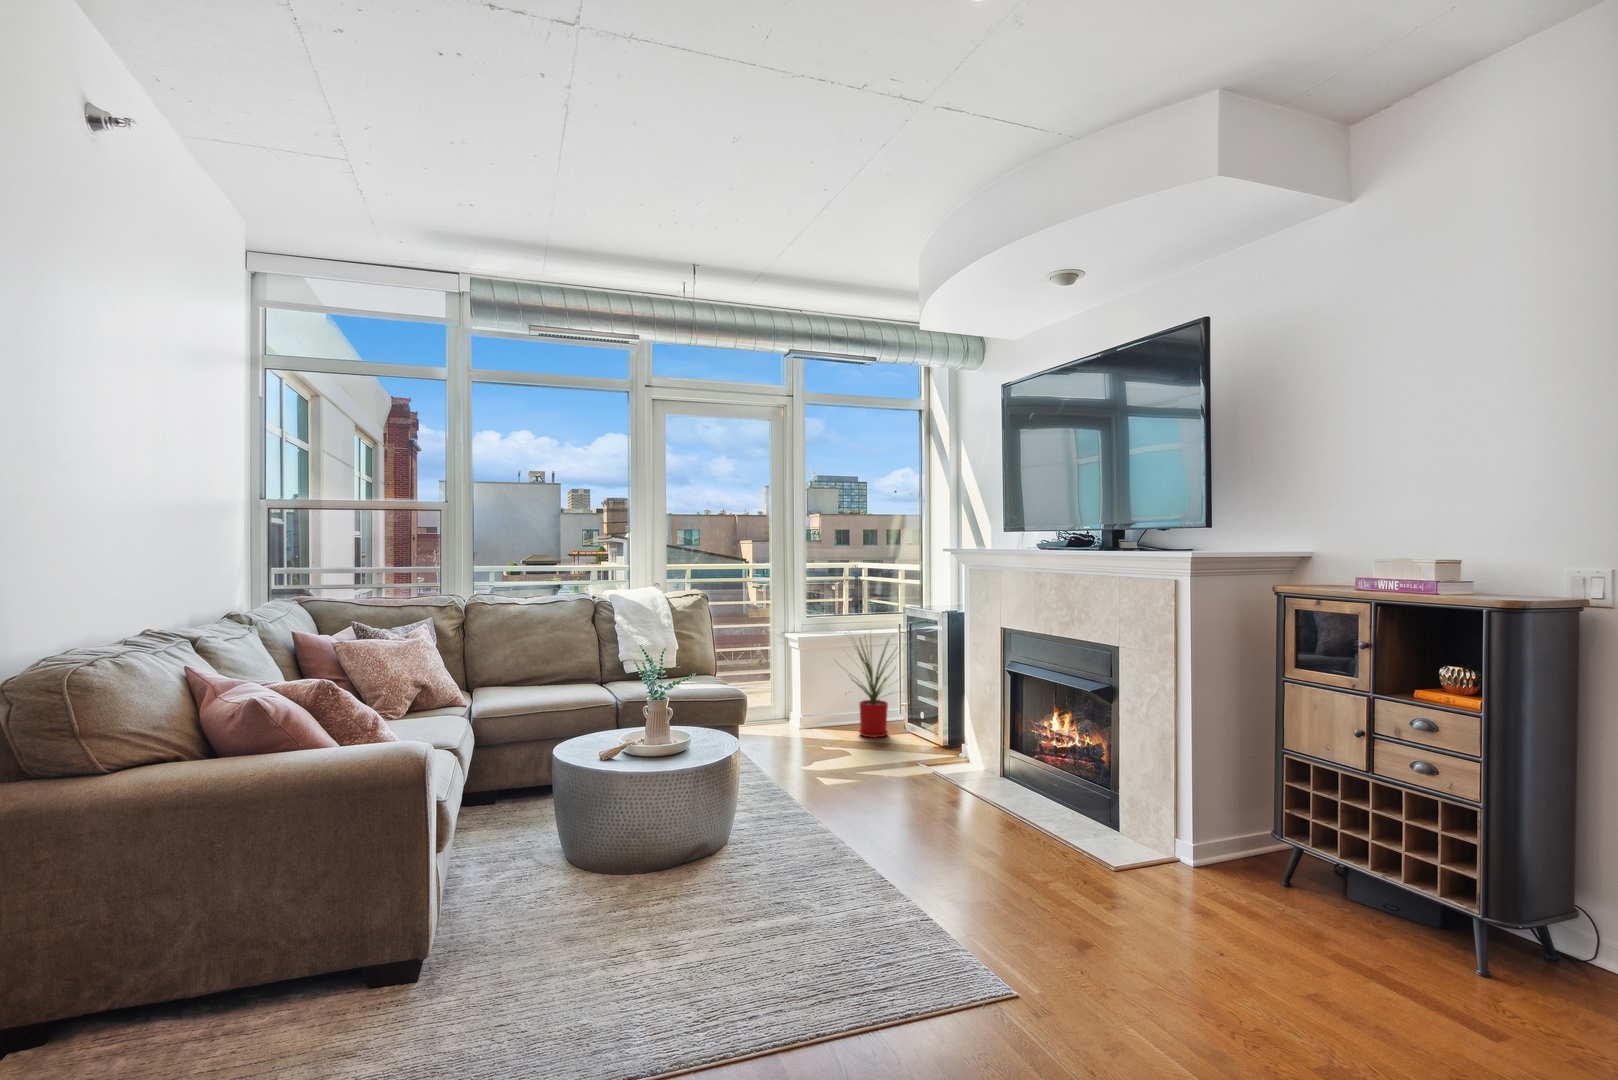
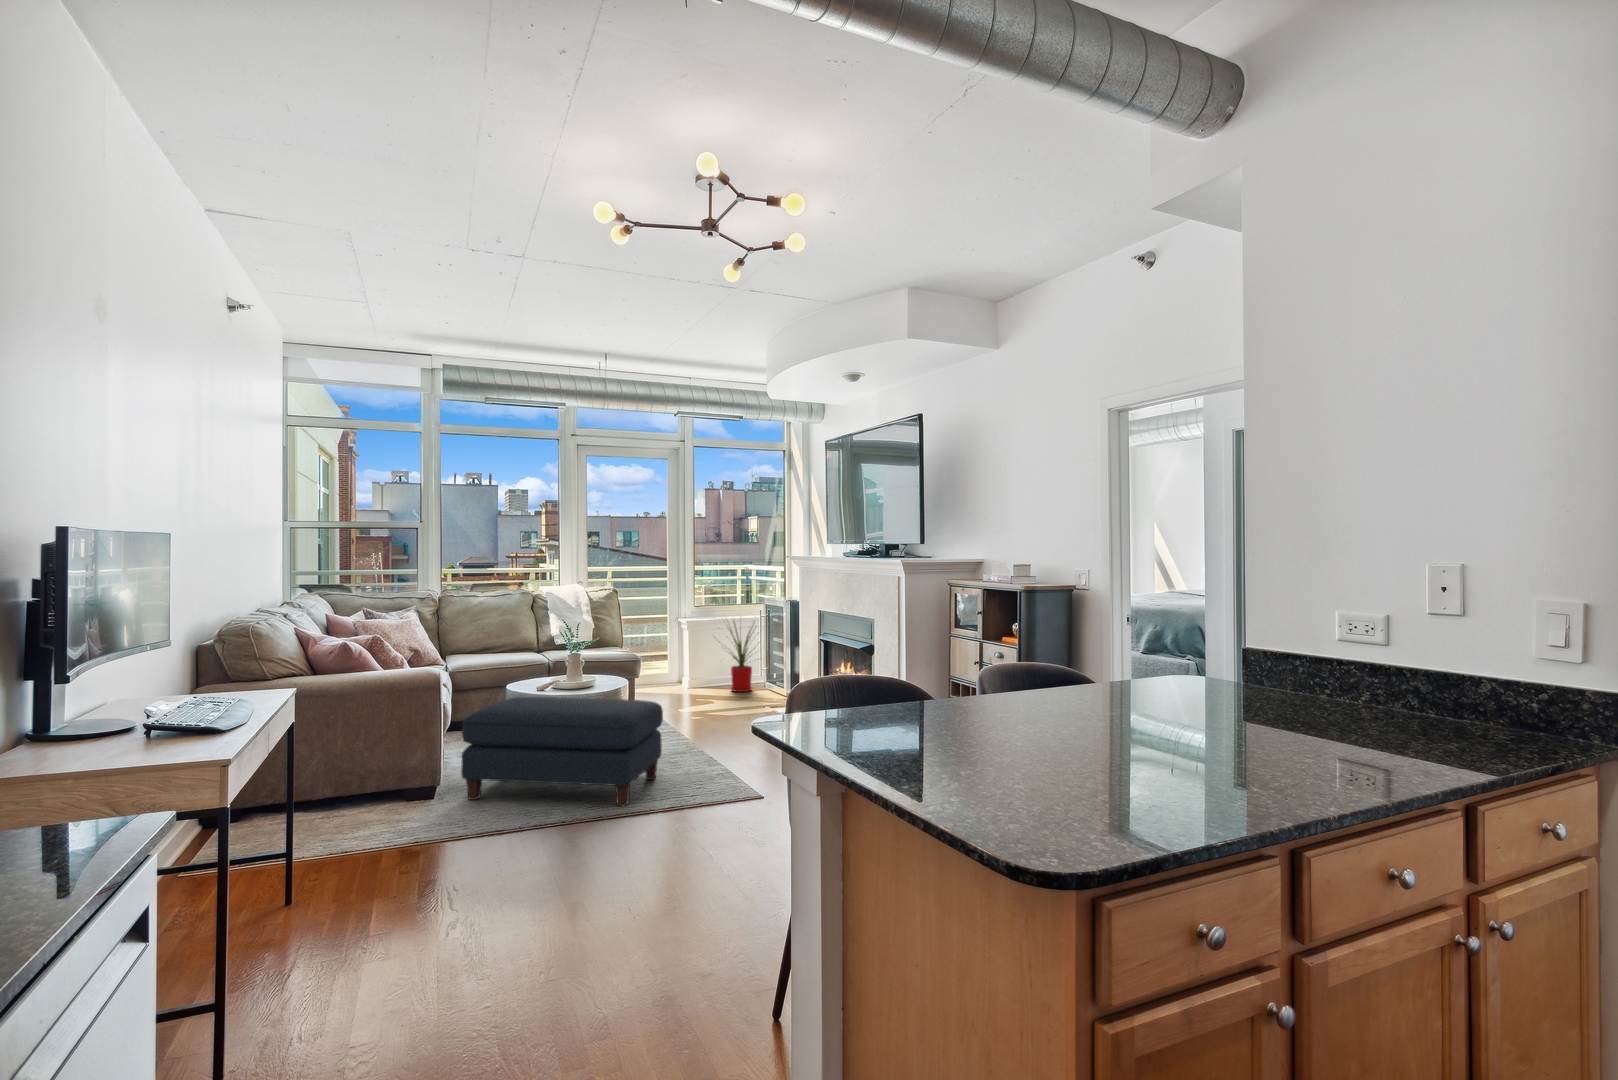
ottoman: none [462,783,814,1021] -> present [461,697,663,806]

